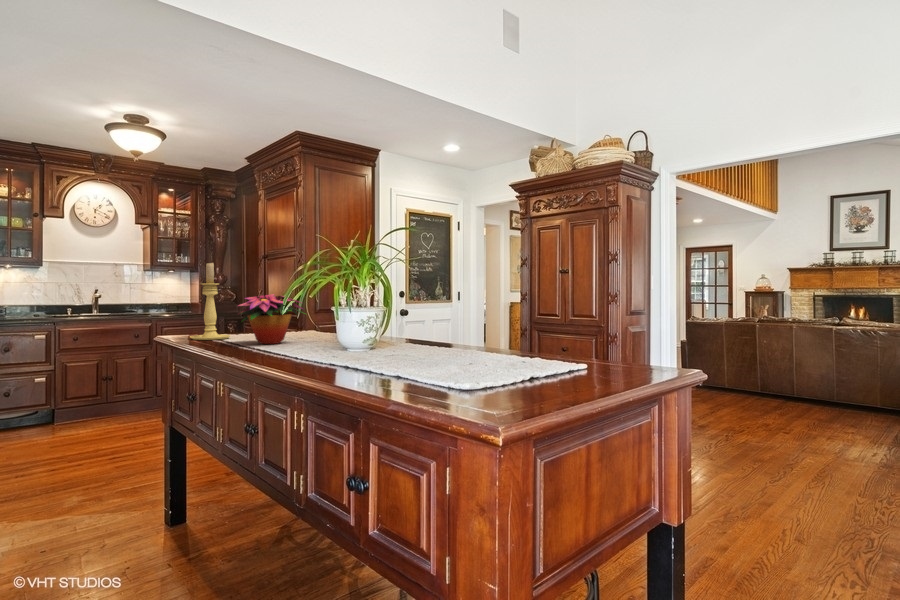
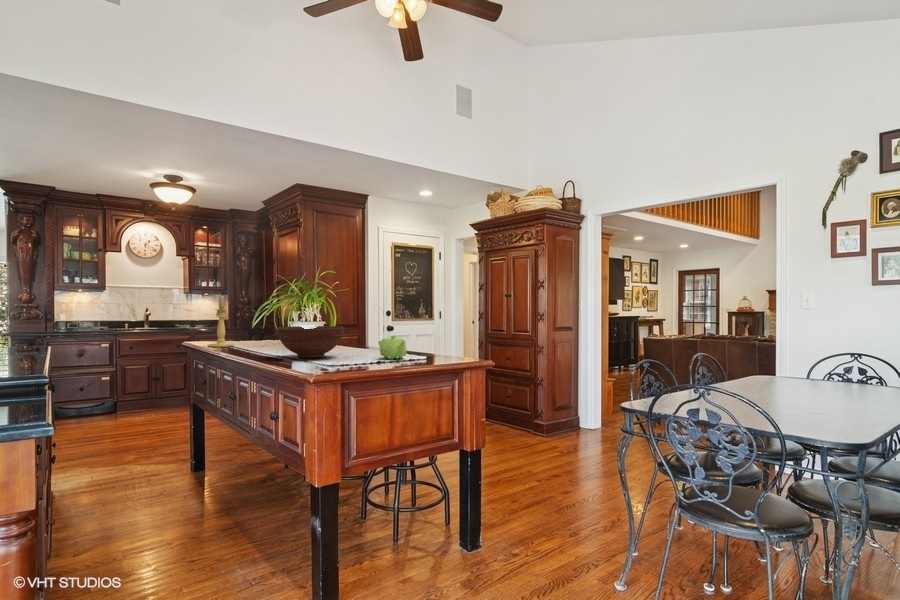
flower arrangement: present [239,294,303,344] -> none [233,317,283,350]
fruit bowl: none [323,307,432,360] -> present [277,326,344,358]
teapot: none [490,321,542,361] -> present [378,336,407,360]

